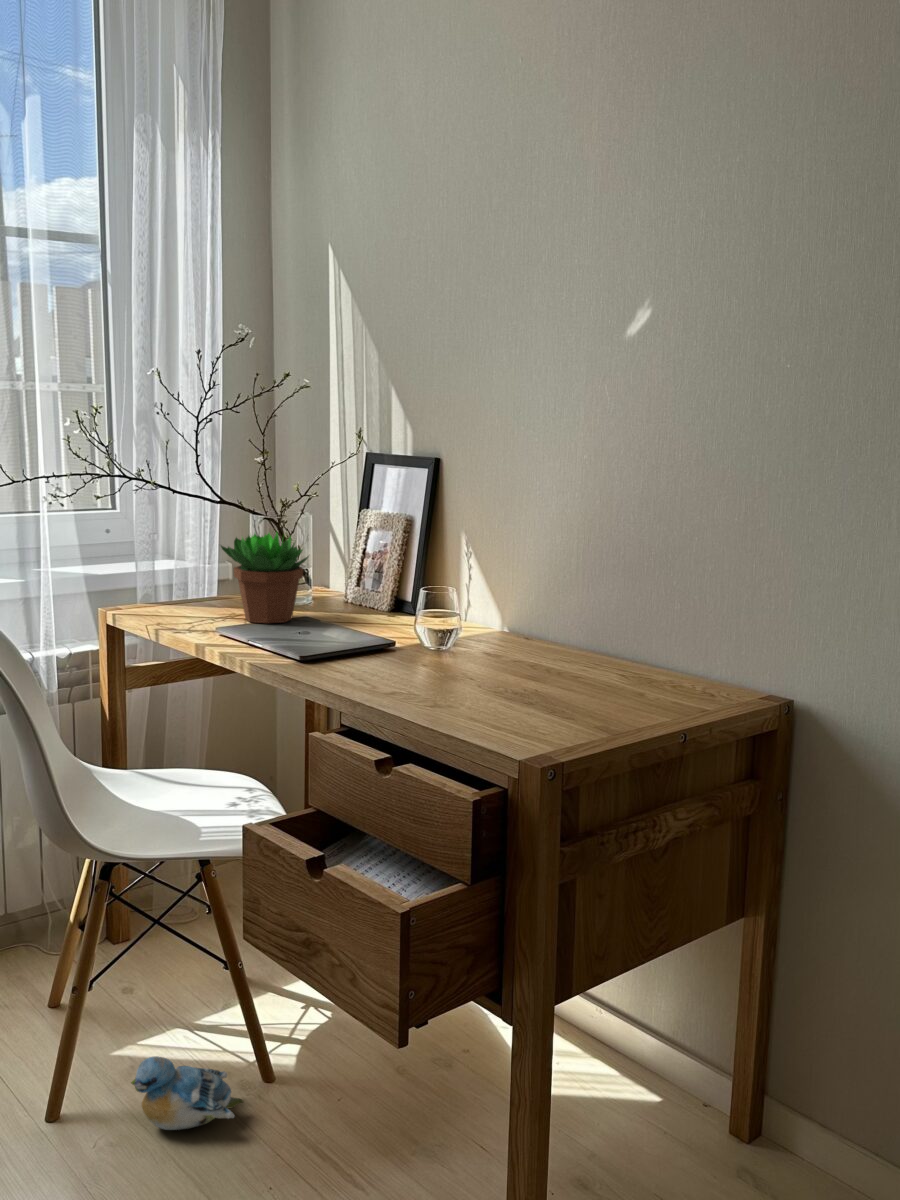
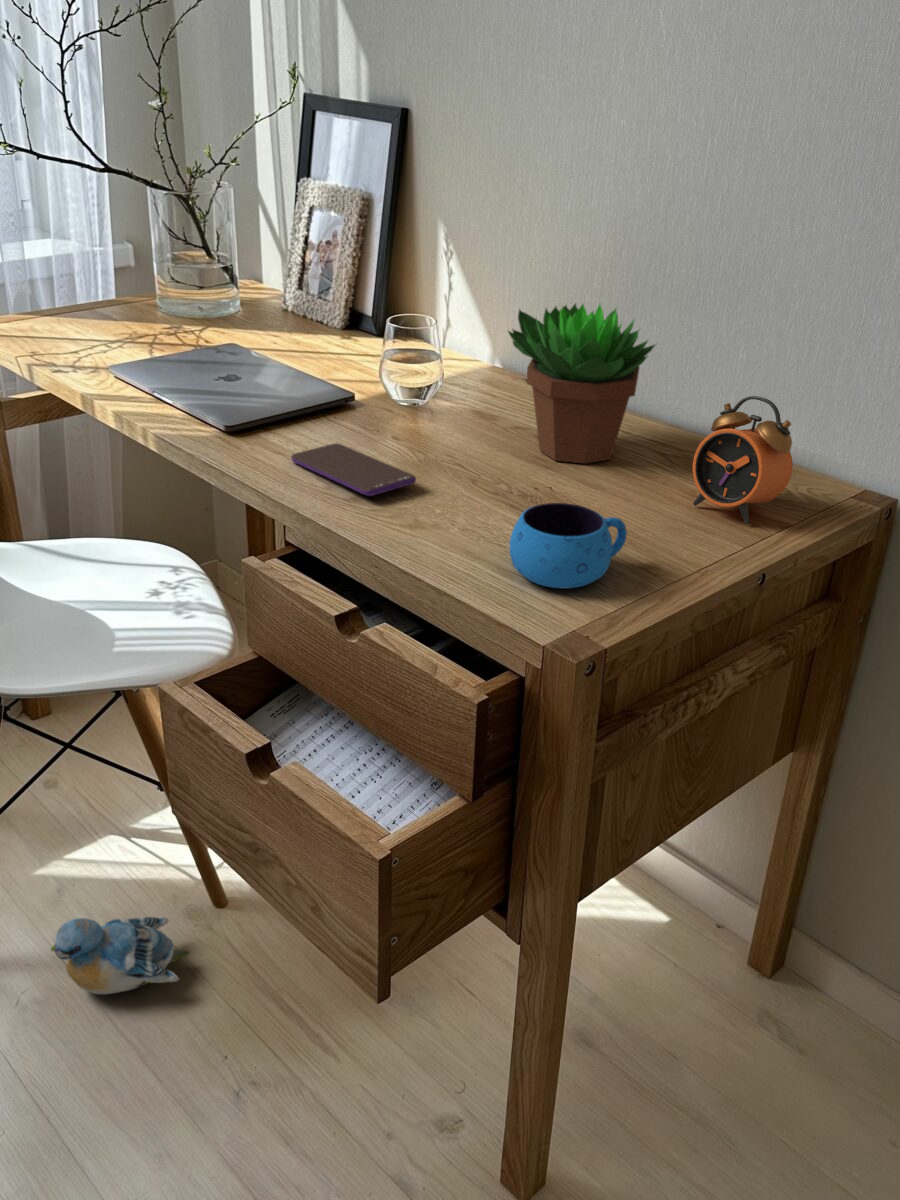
succulent plant: present [221,533,308,623] -> present [508,304,655,463]
alarm clock: none [636,620,708,709] -> present [693,396,792,524]
smartphone: none [348,666,437,690] -> present [291,443,416,496]
mug: none [499,681,583,734] -> present [509,503,627,588]

